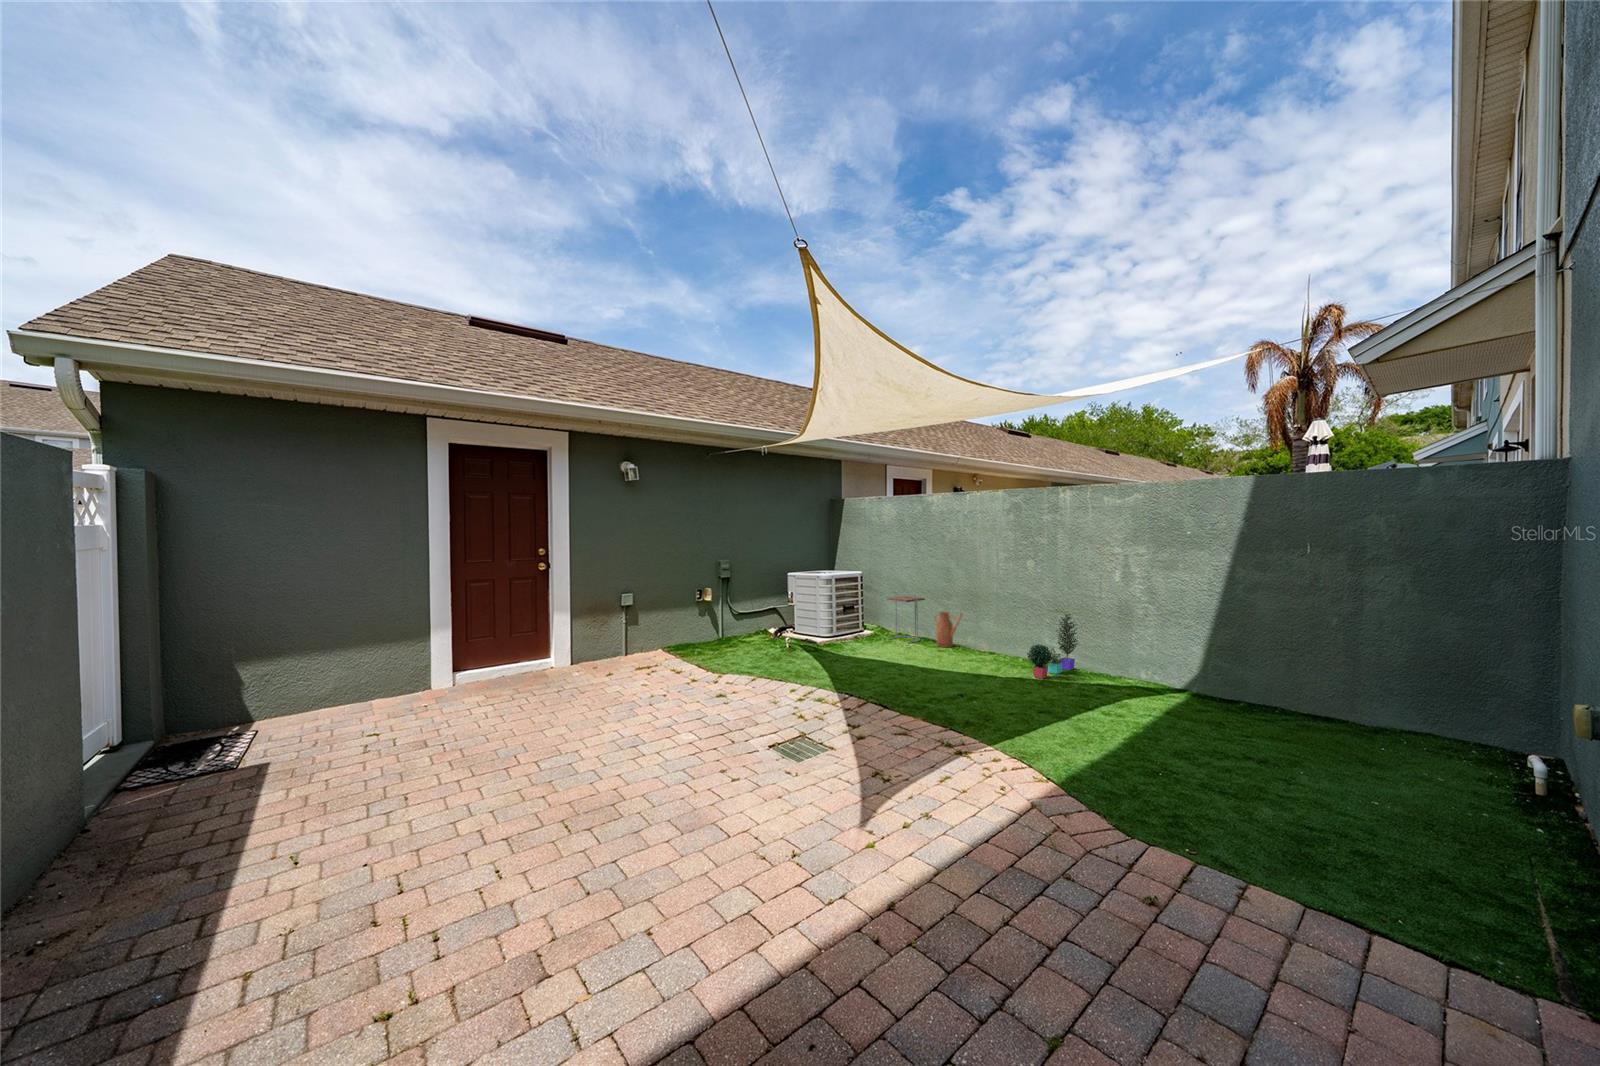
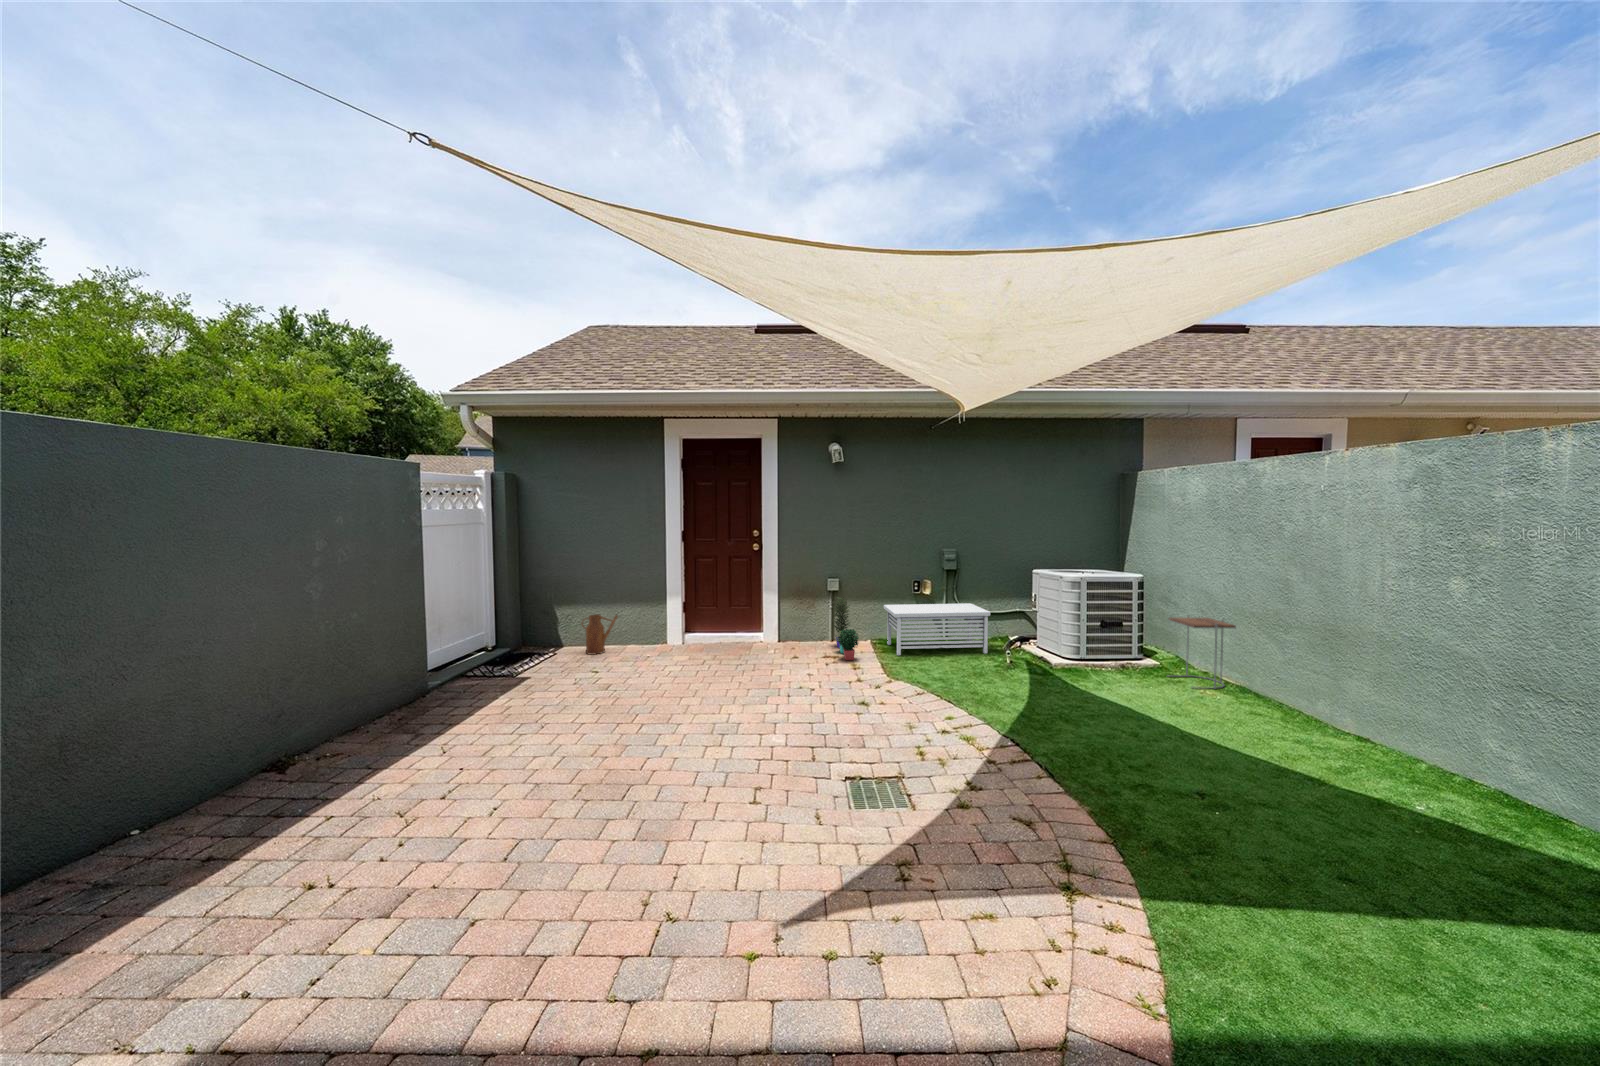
storage bench: none [672,606,766,658] -> present [884,604,990,655]
watering can: present [934,612,962,647] -> present [582,614,618,655]
potted plant: present [1027,614,1078,679] -> present [833,598,859,660]

